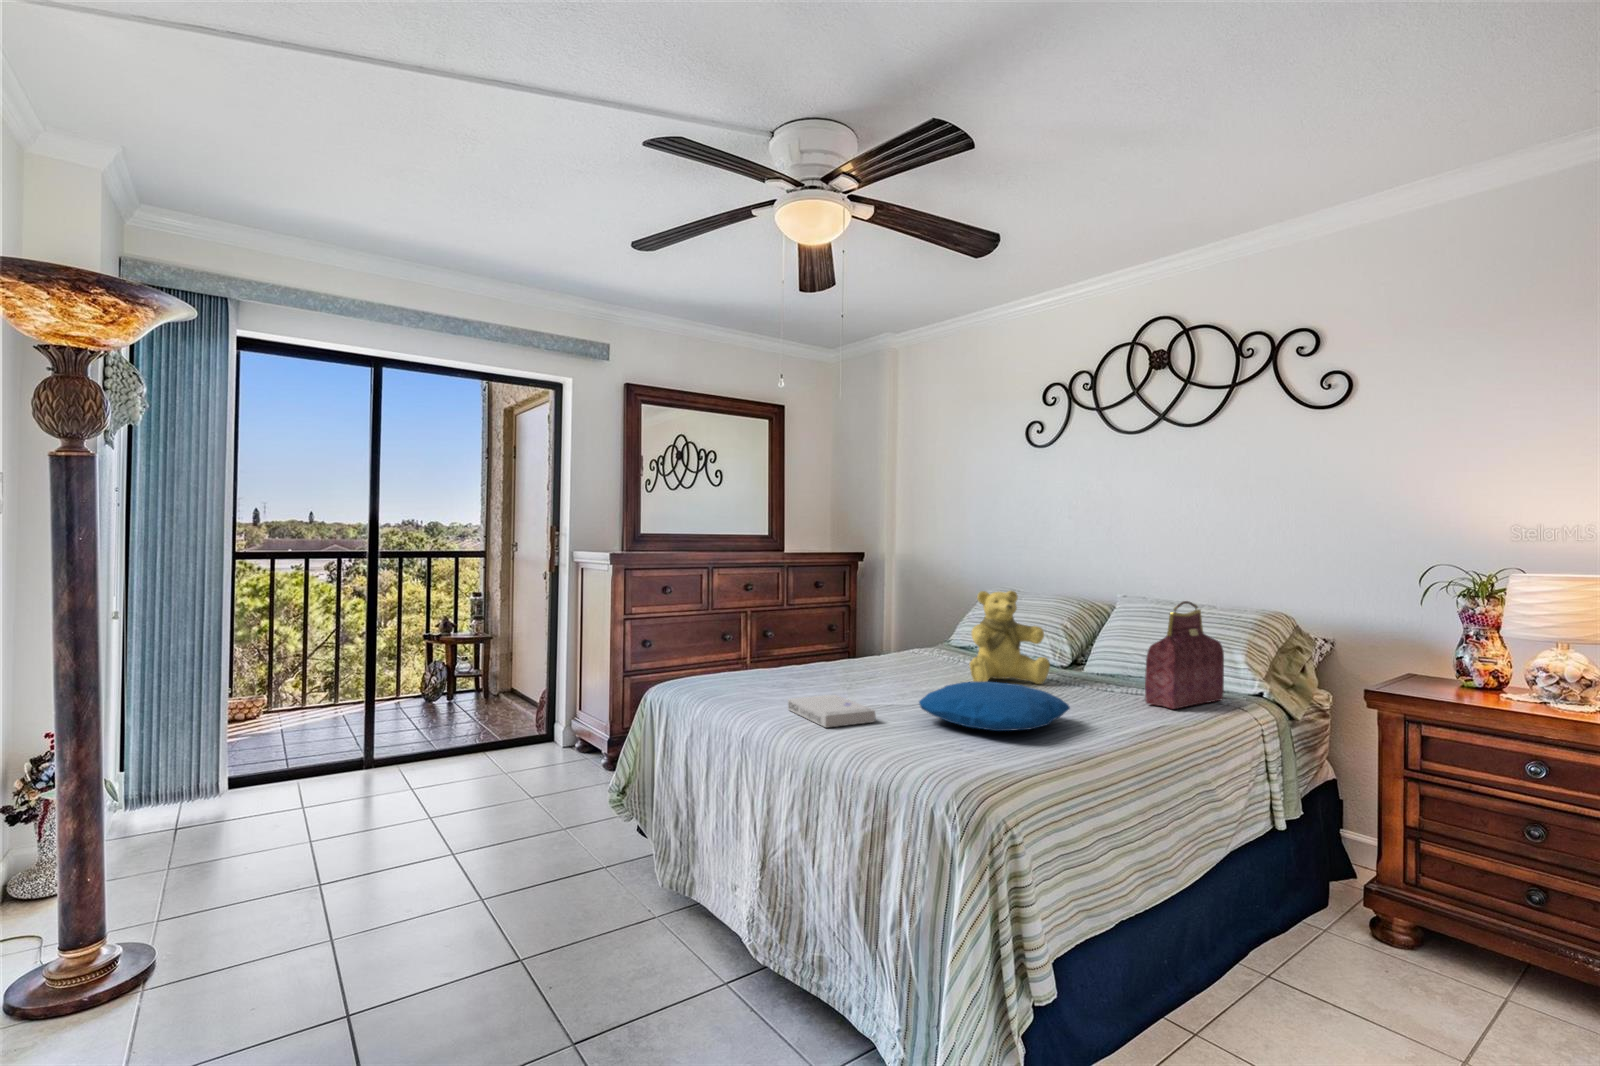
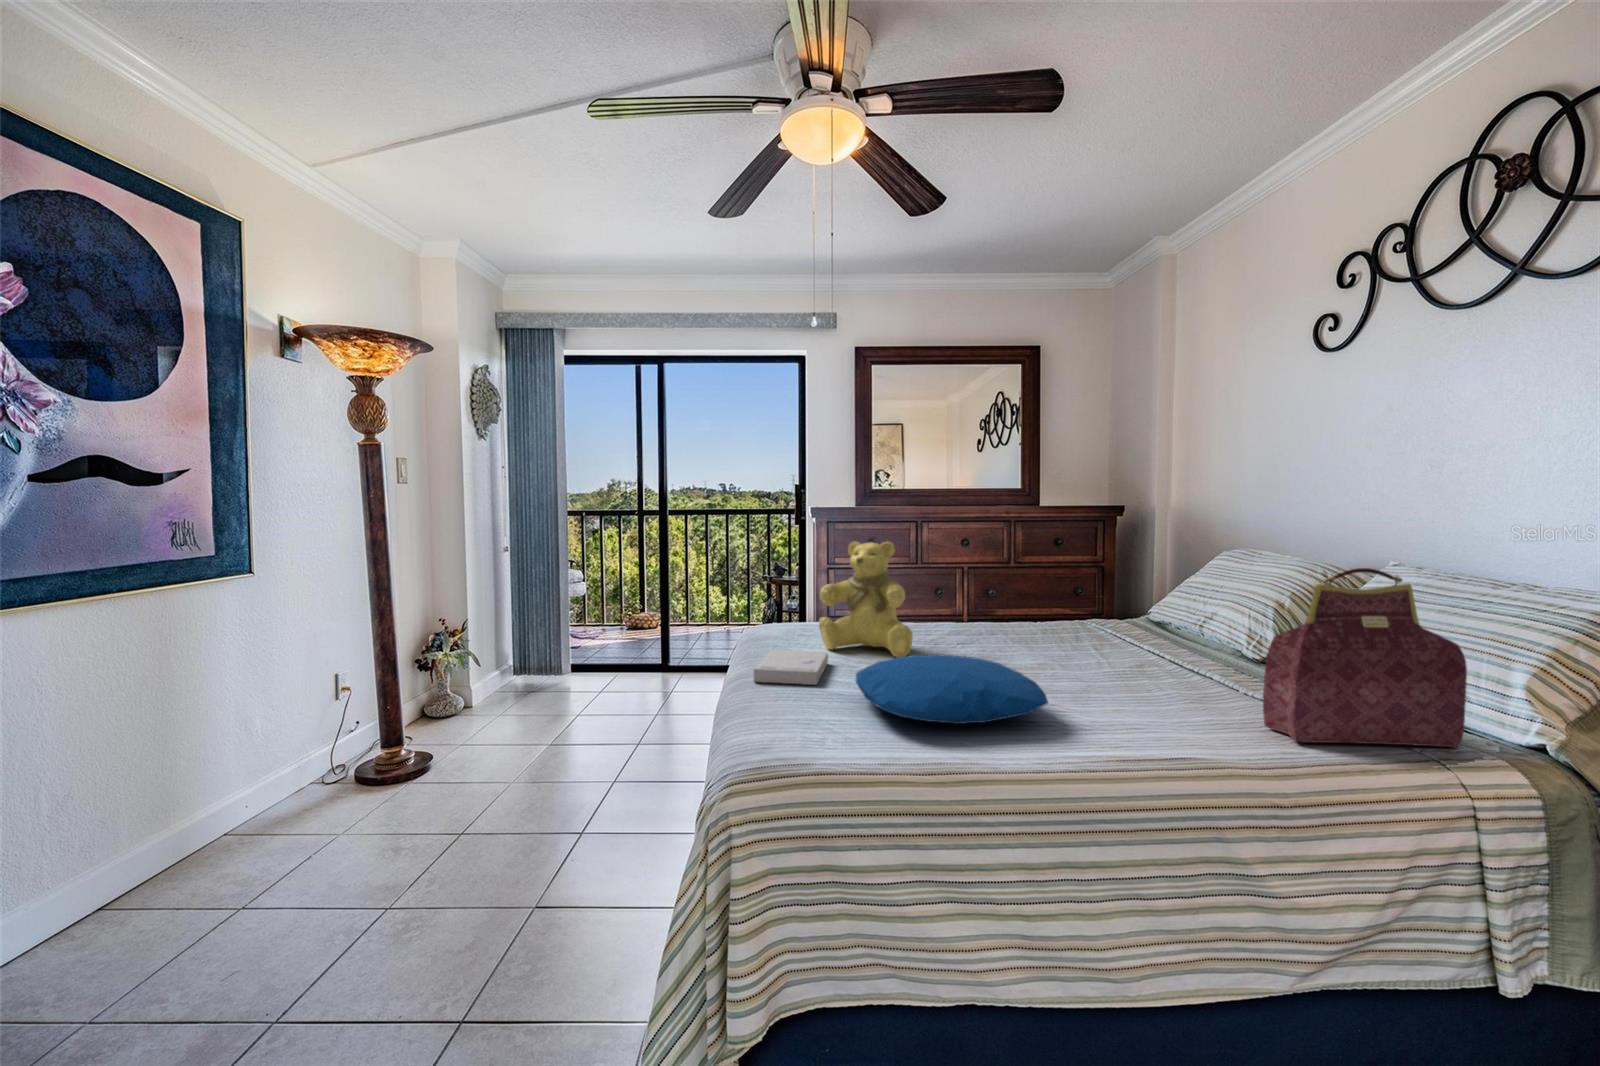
teddy bear: present [969,591,1050,684] -> present [819,541,913,657]

